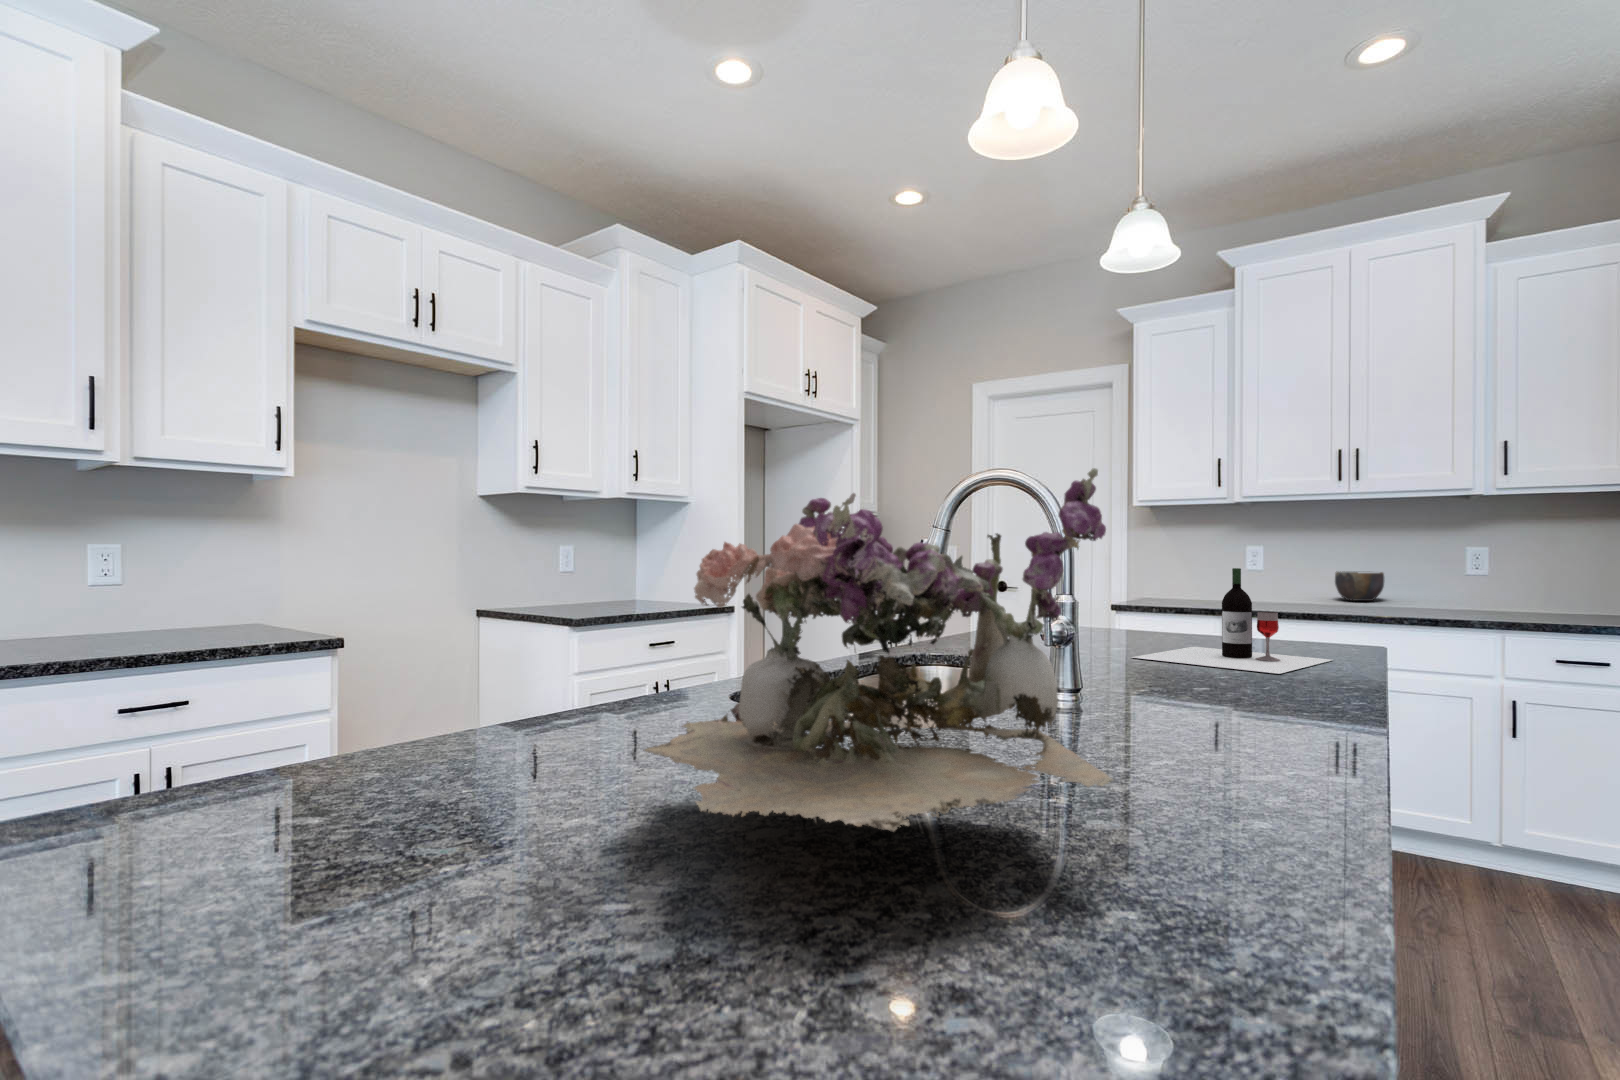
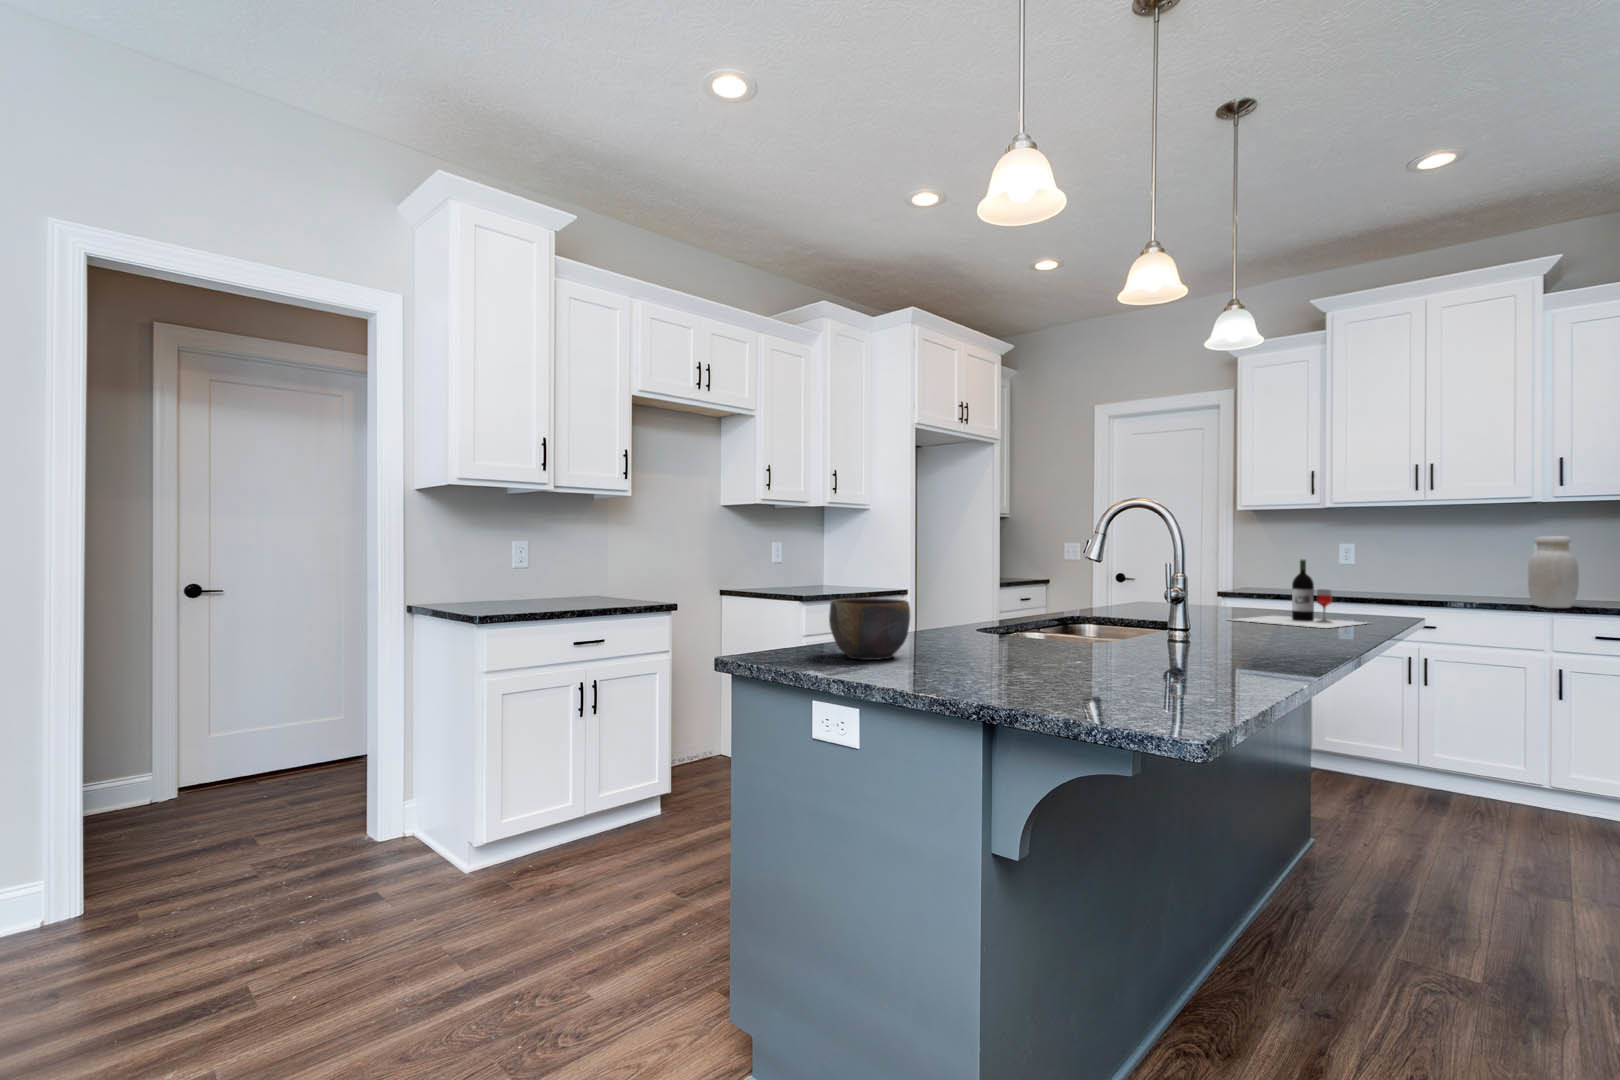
flower arrangement: present [643,468,1113,832] -> none [992,510,1201,665]
jar: none [1475,535,1535,624] -> present [1528,536,1579,608]
bowl: present [1335,571,1384,601] -> present [829,598,910,660]

